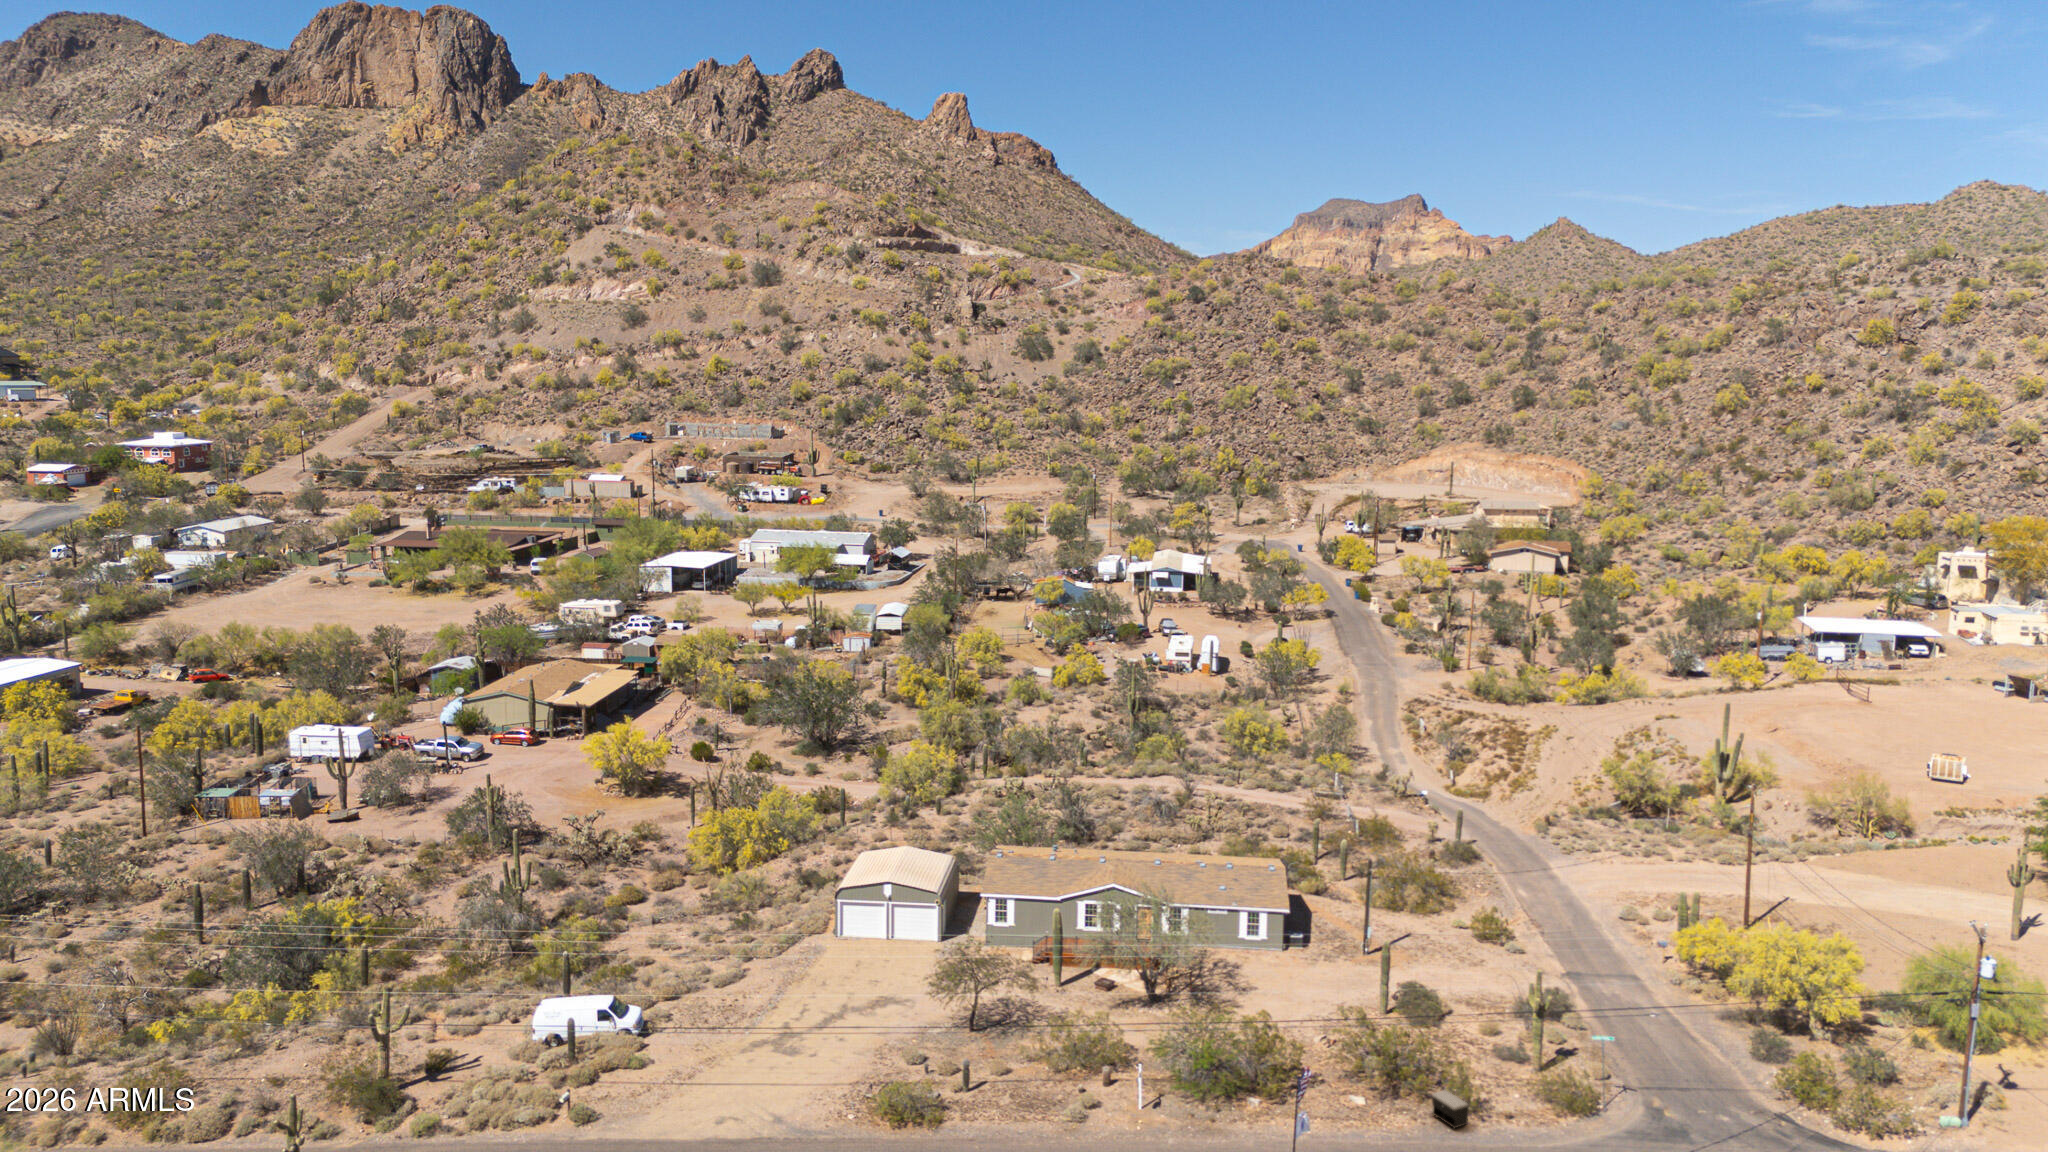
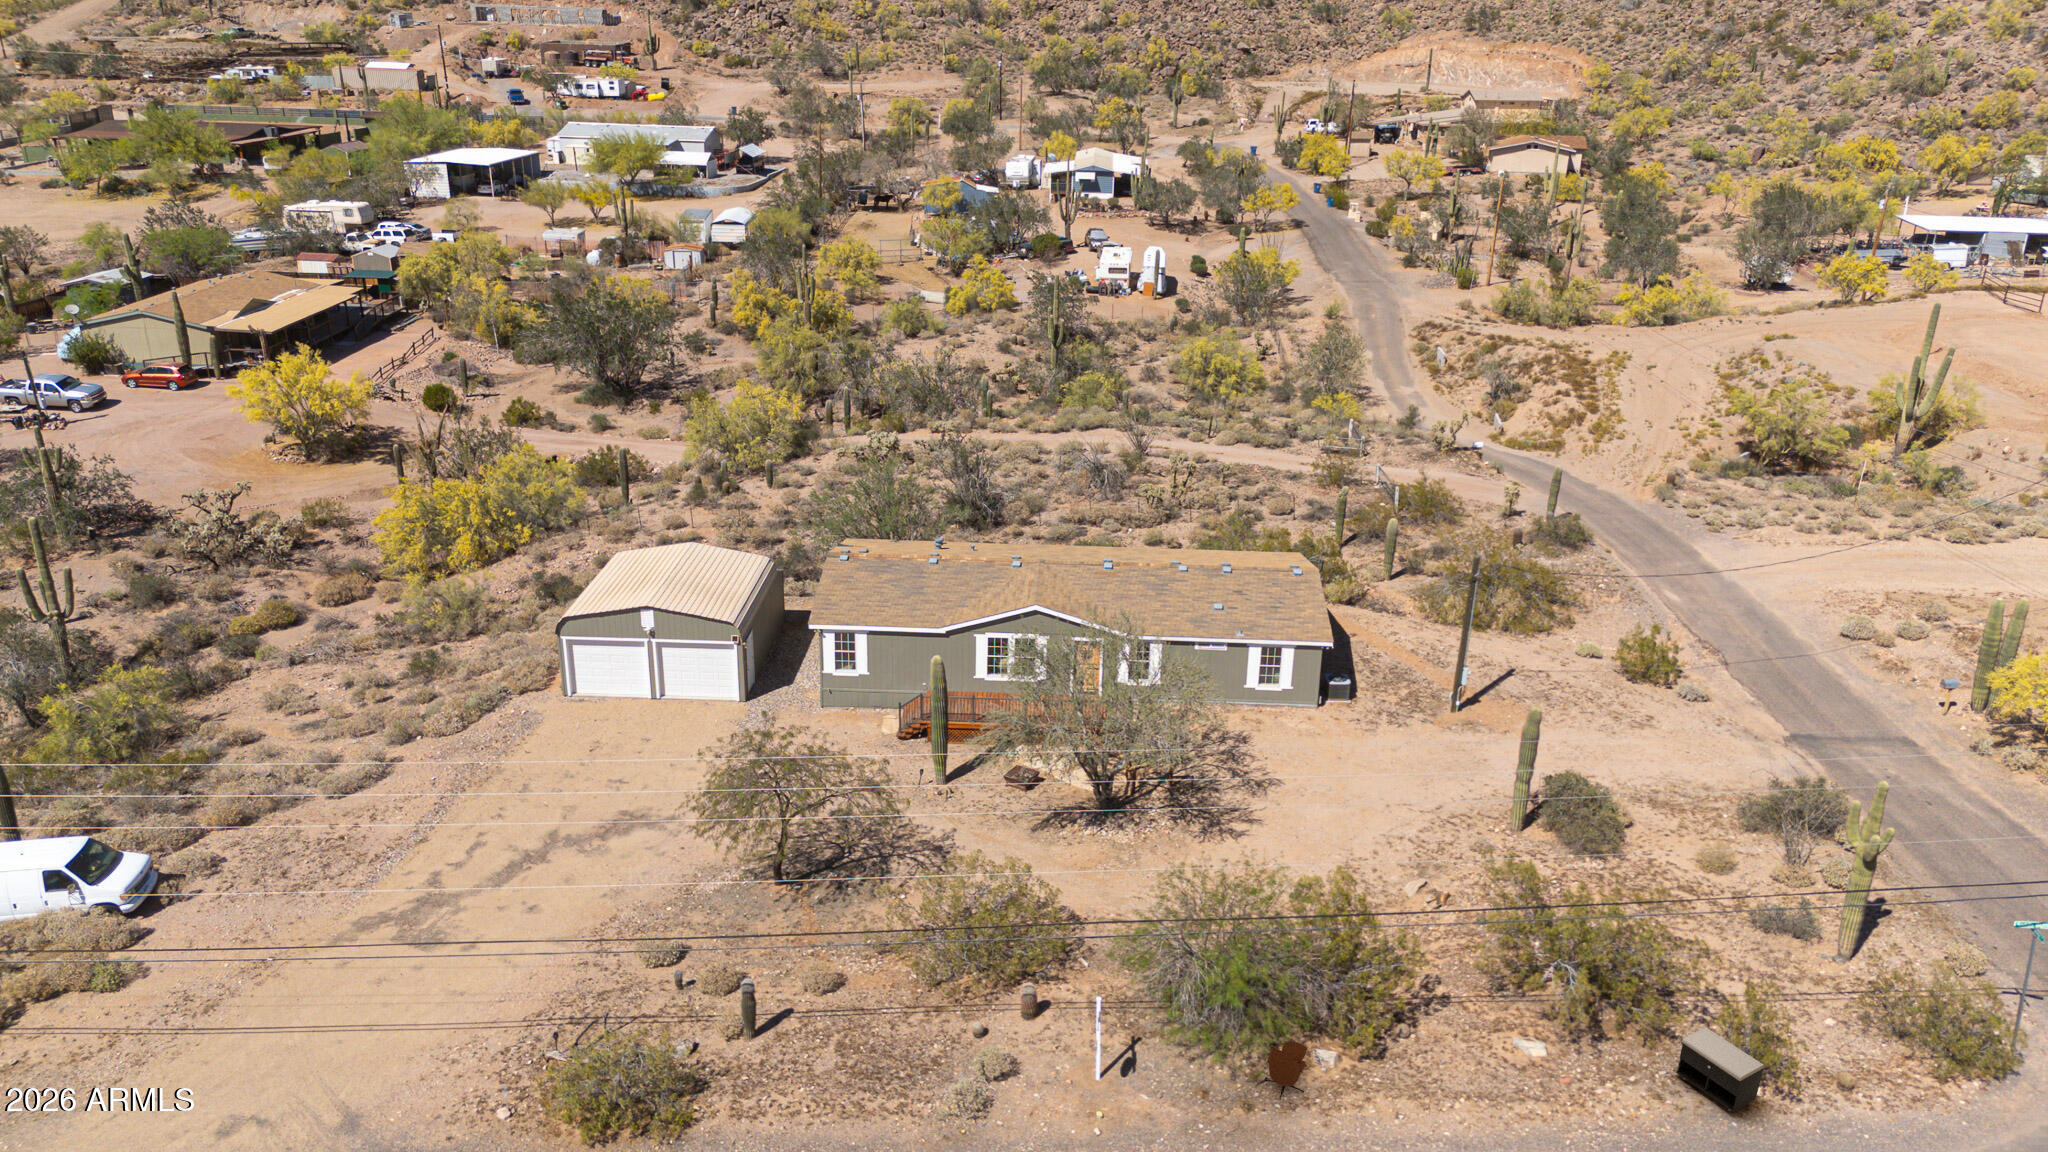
lounge chair: none [1223,1088,1245,1119] -> present [1265,1041,1307,1099]

